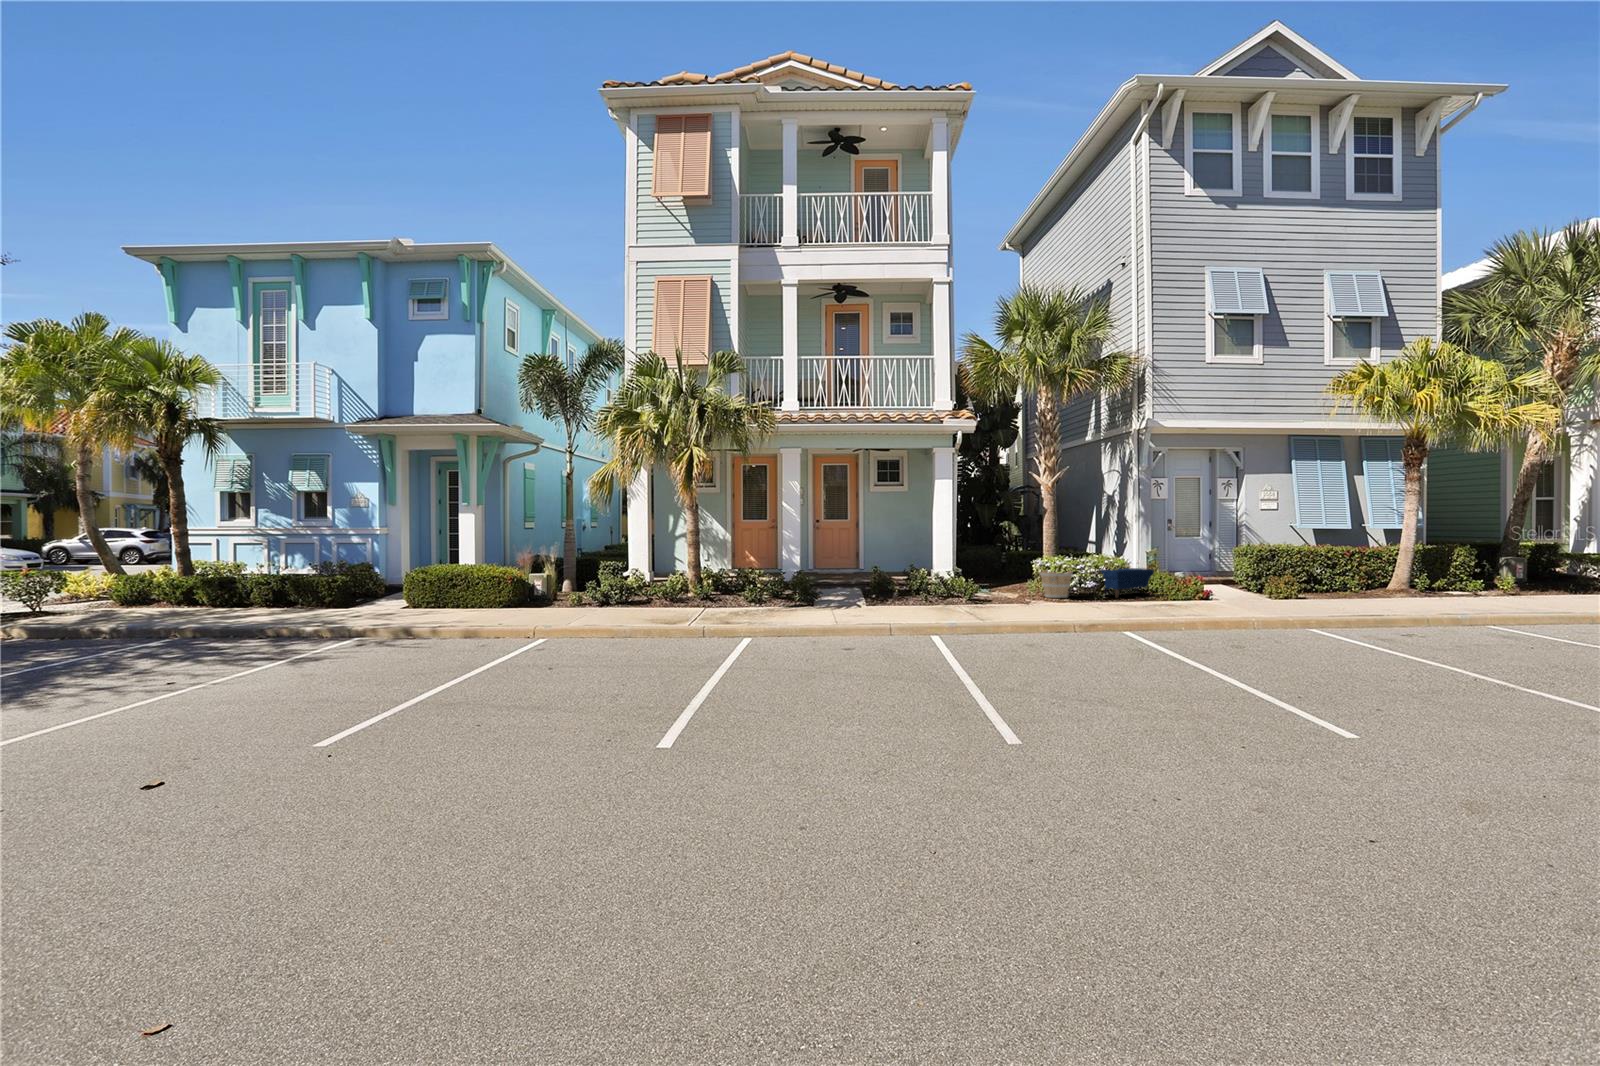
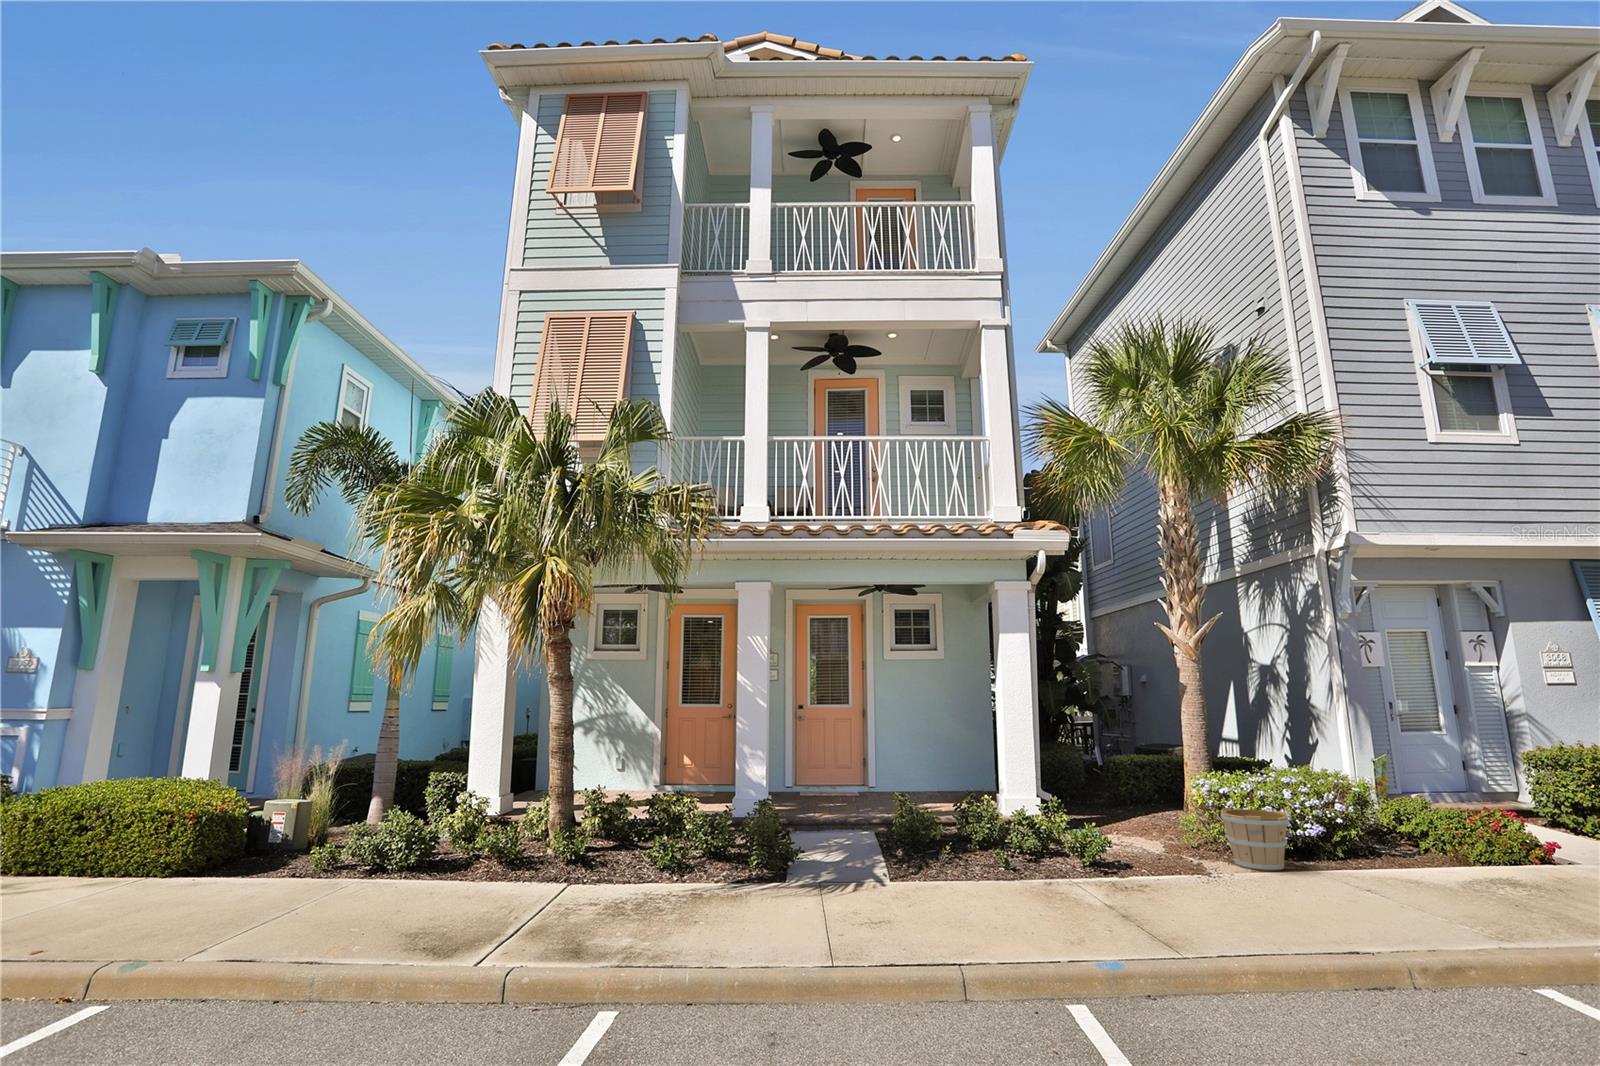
bench: present [1099,568,1154,597] -> none [1329,801,1445,874]

